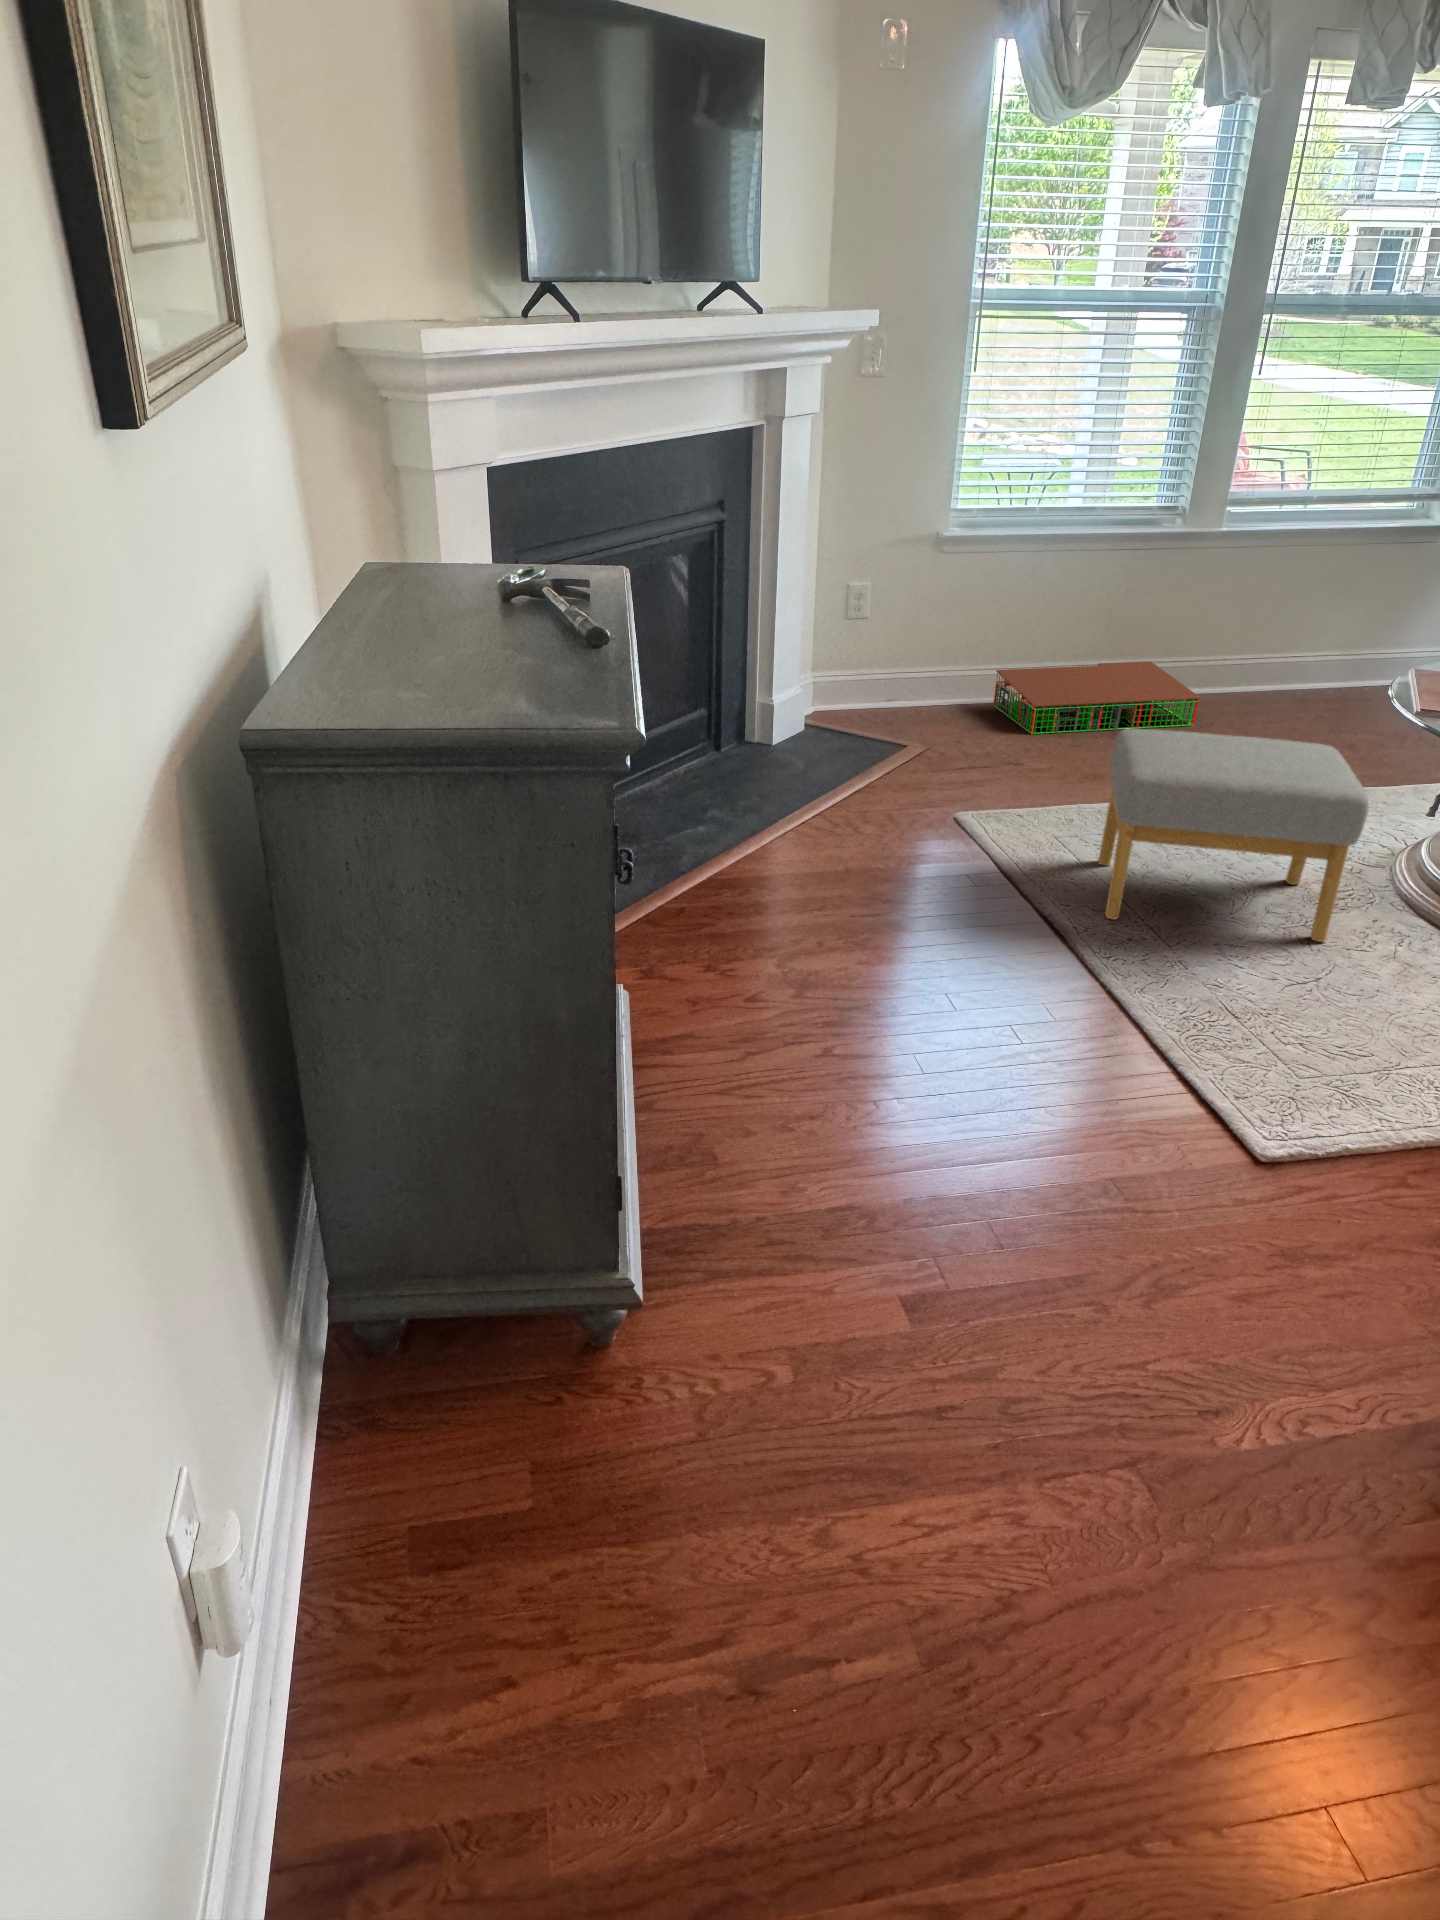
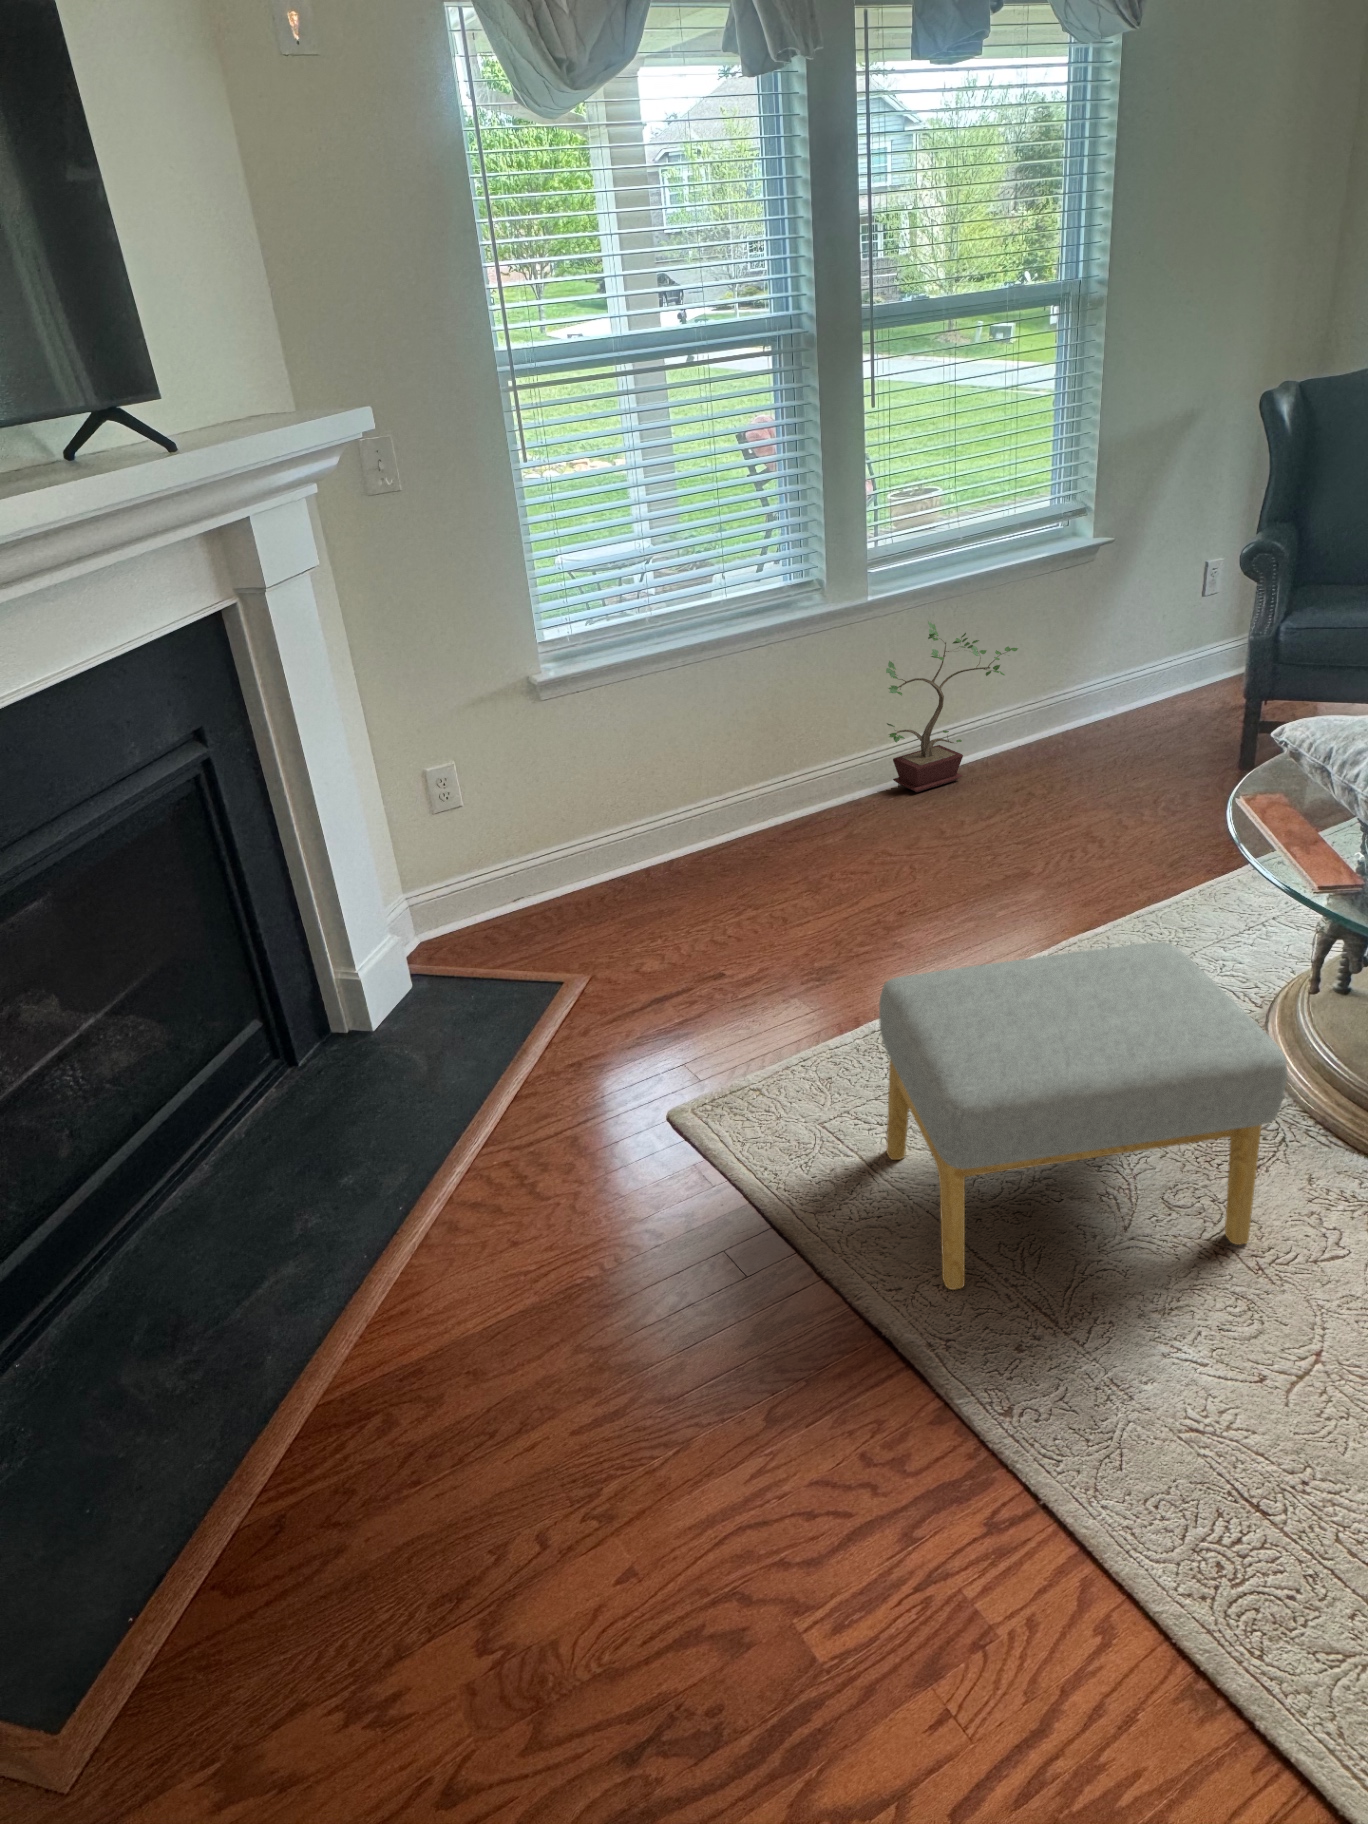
potted plant: none [1211,560,1346,701] -> present [886,622,1018,792]
storage bin: present [993,661,1200,734] -> none [644,766,899,910]

